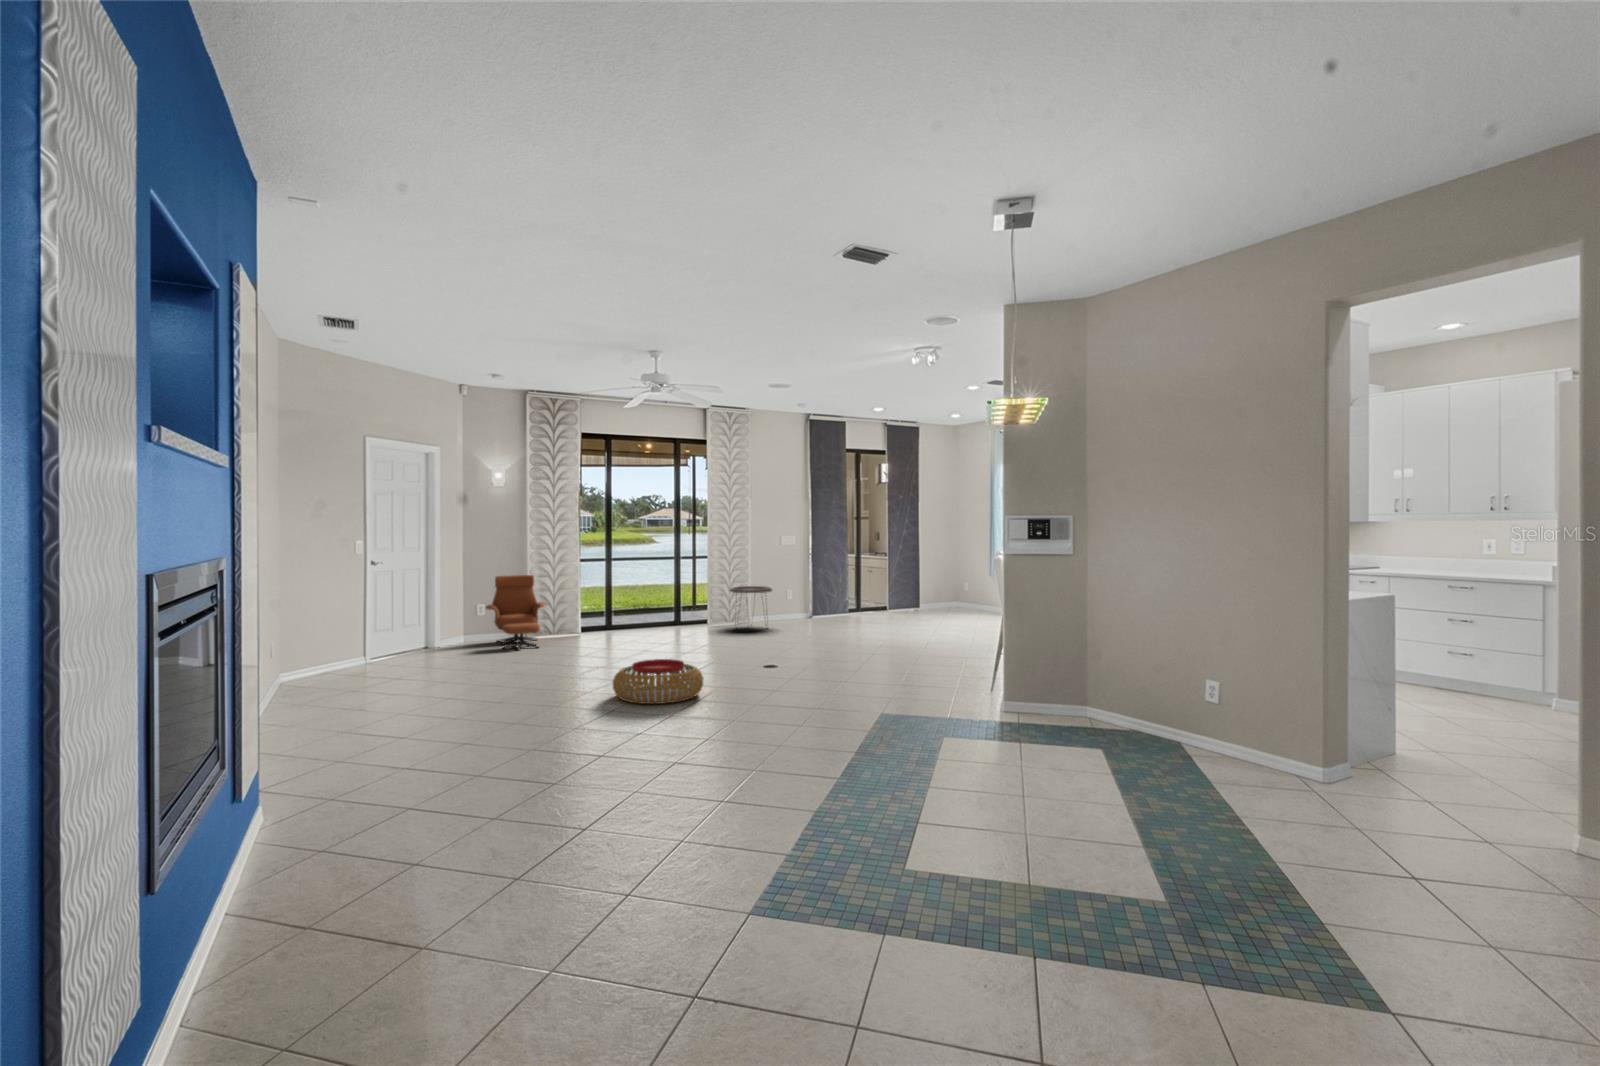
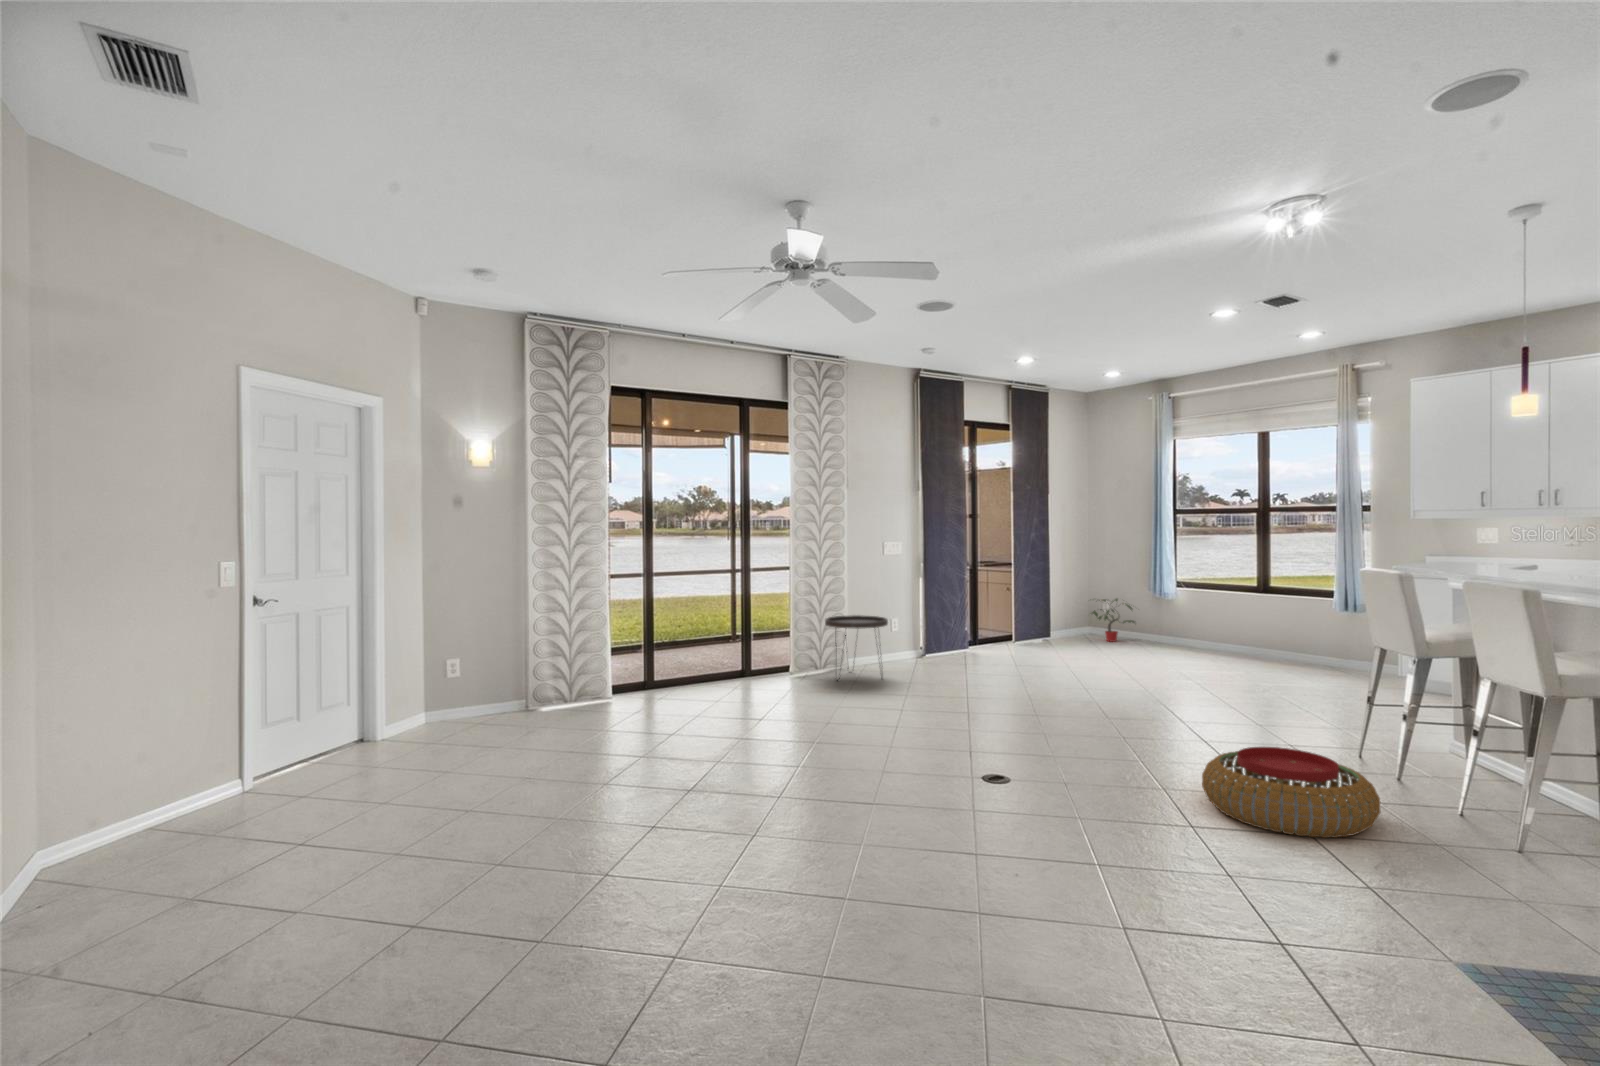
lounge chair: present [486,575,545,650] -> none [461,609,558,742]
potted plant: none [947,579,985,612] -> present [1092,599,1135,642]
pouf: present [613,659,703,704] -> present [1202,747,1381,838]

